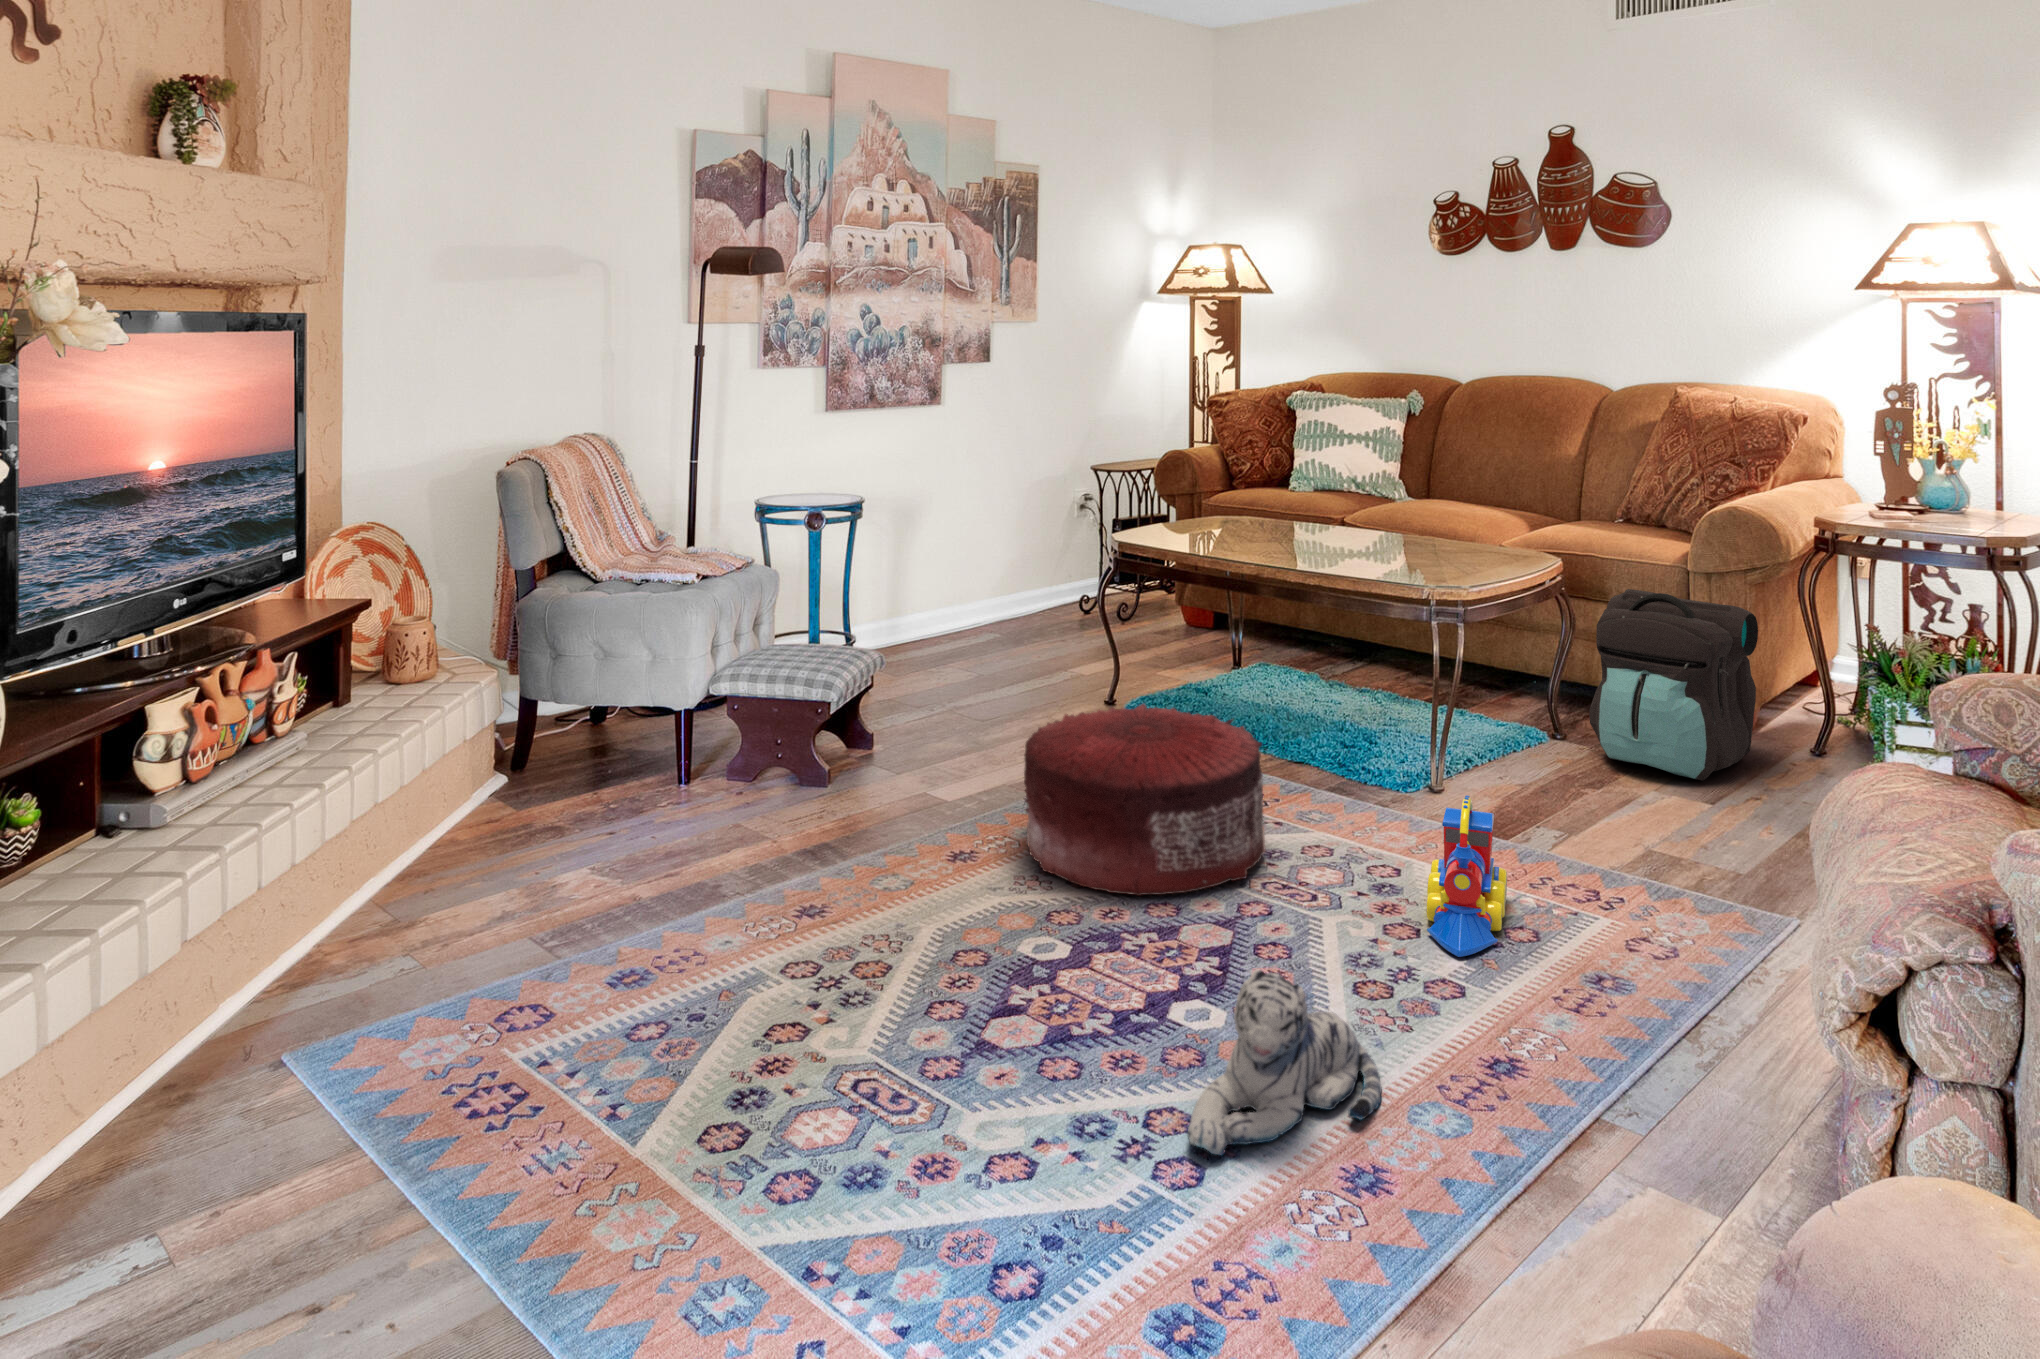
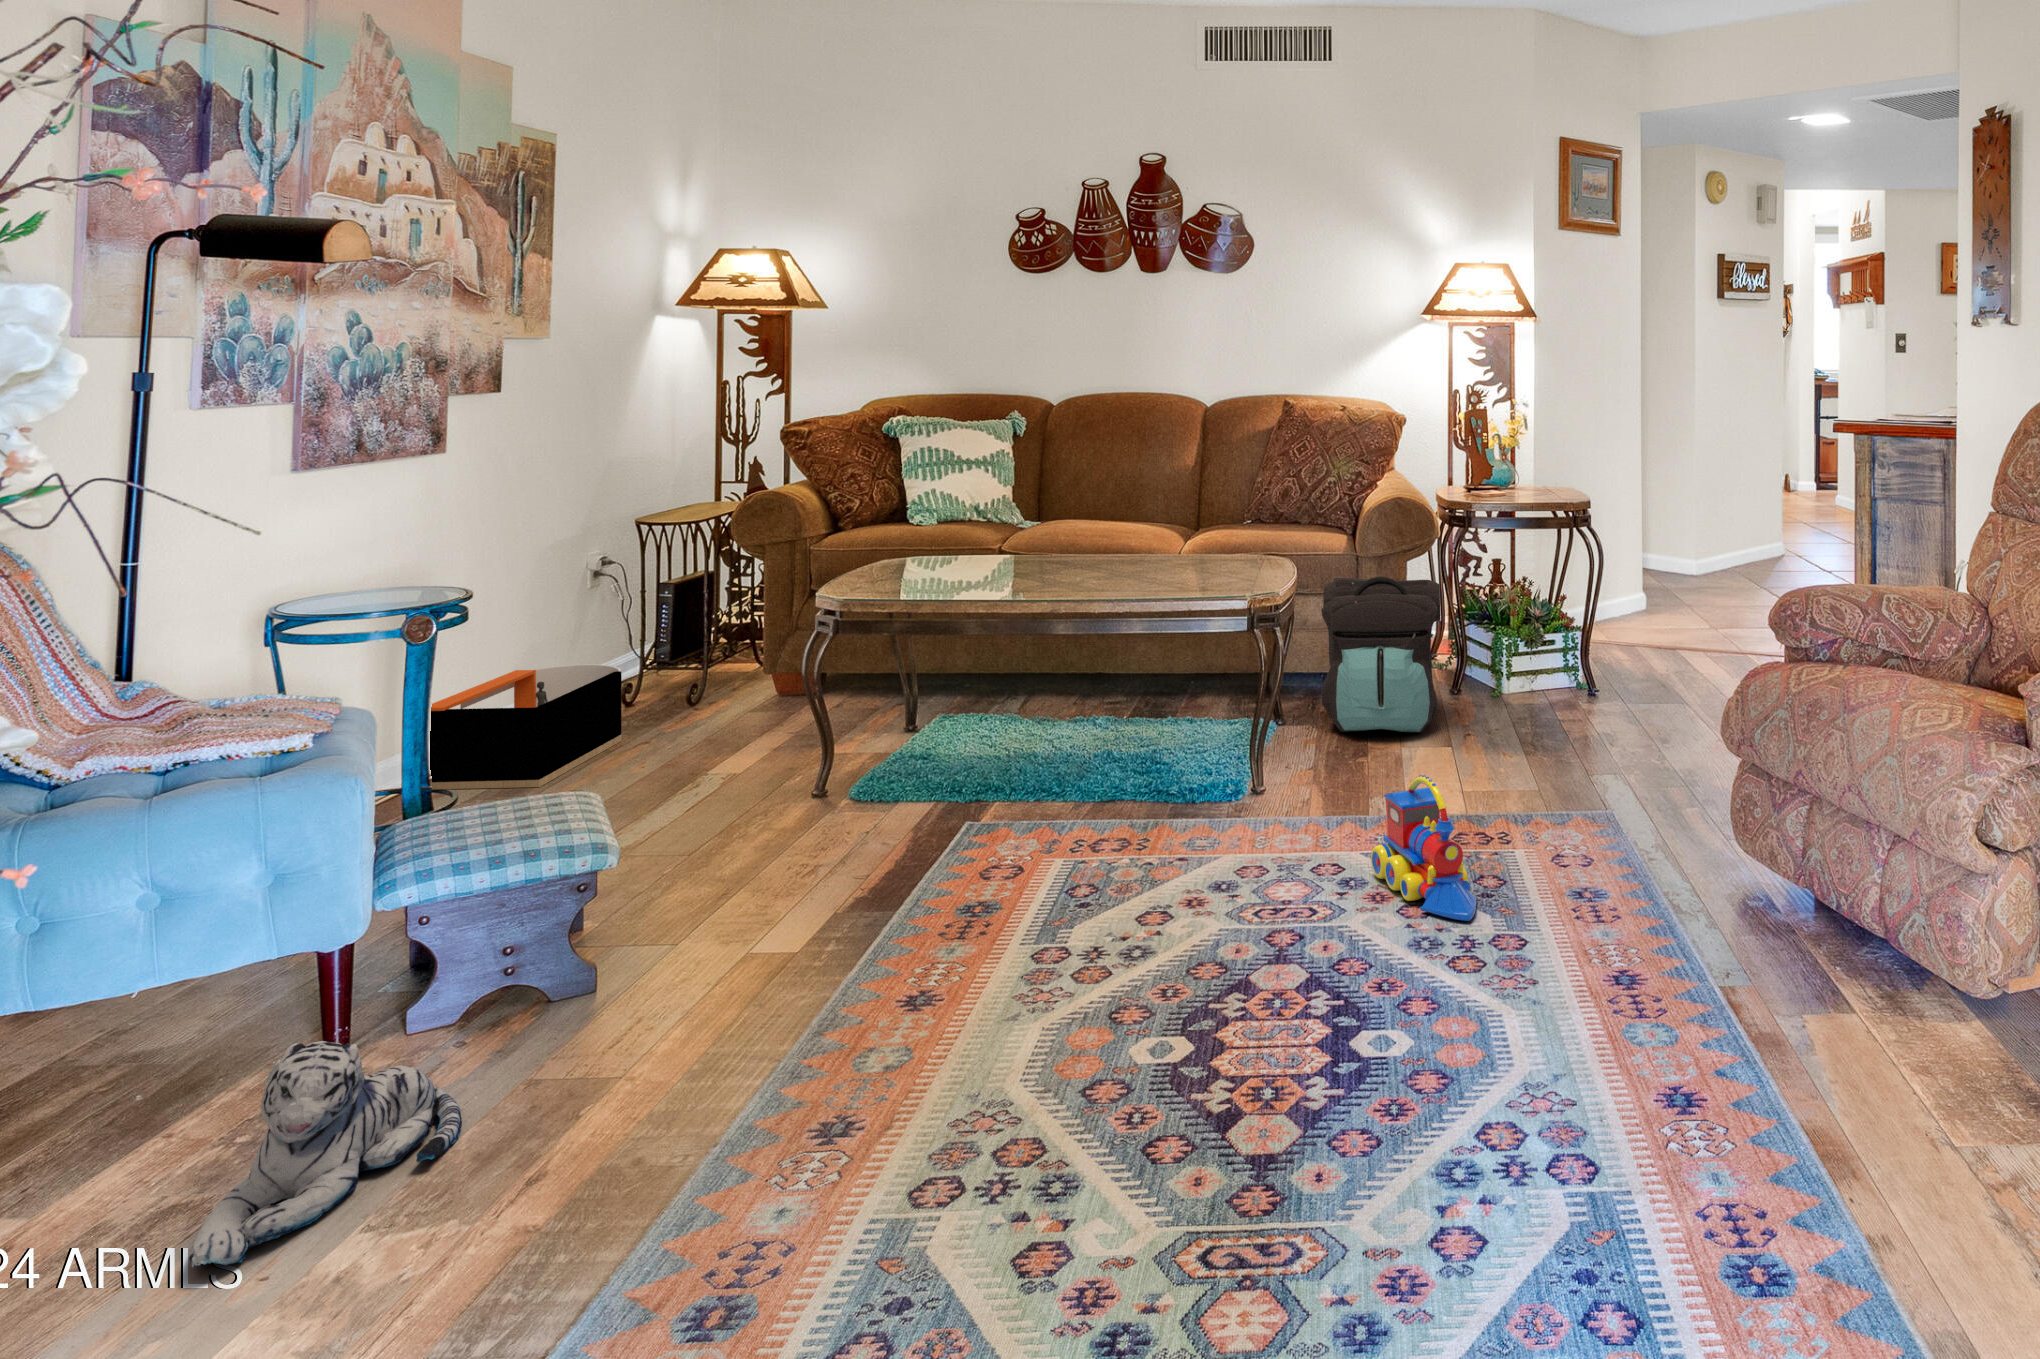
storage bin: none [910,571,1050,656] -> present [430,664,622,790]
pouf: present [1024,704,1266,896] -> none [947,761,1228,987]
plush toy: present [1187,970,1382,1155] -> present [189,1041,462,1270]

